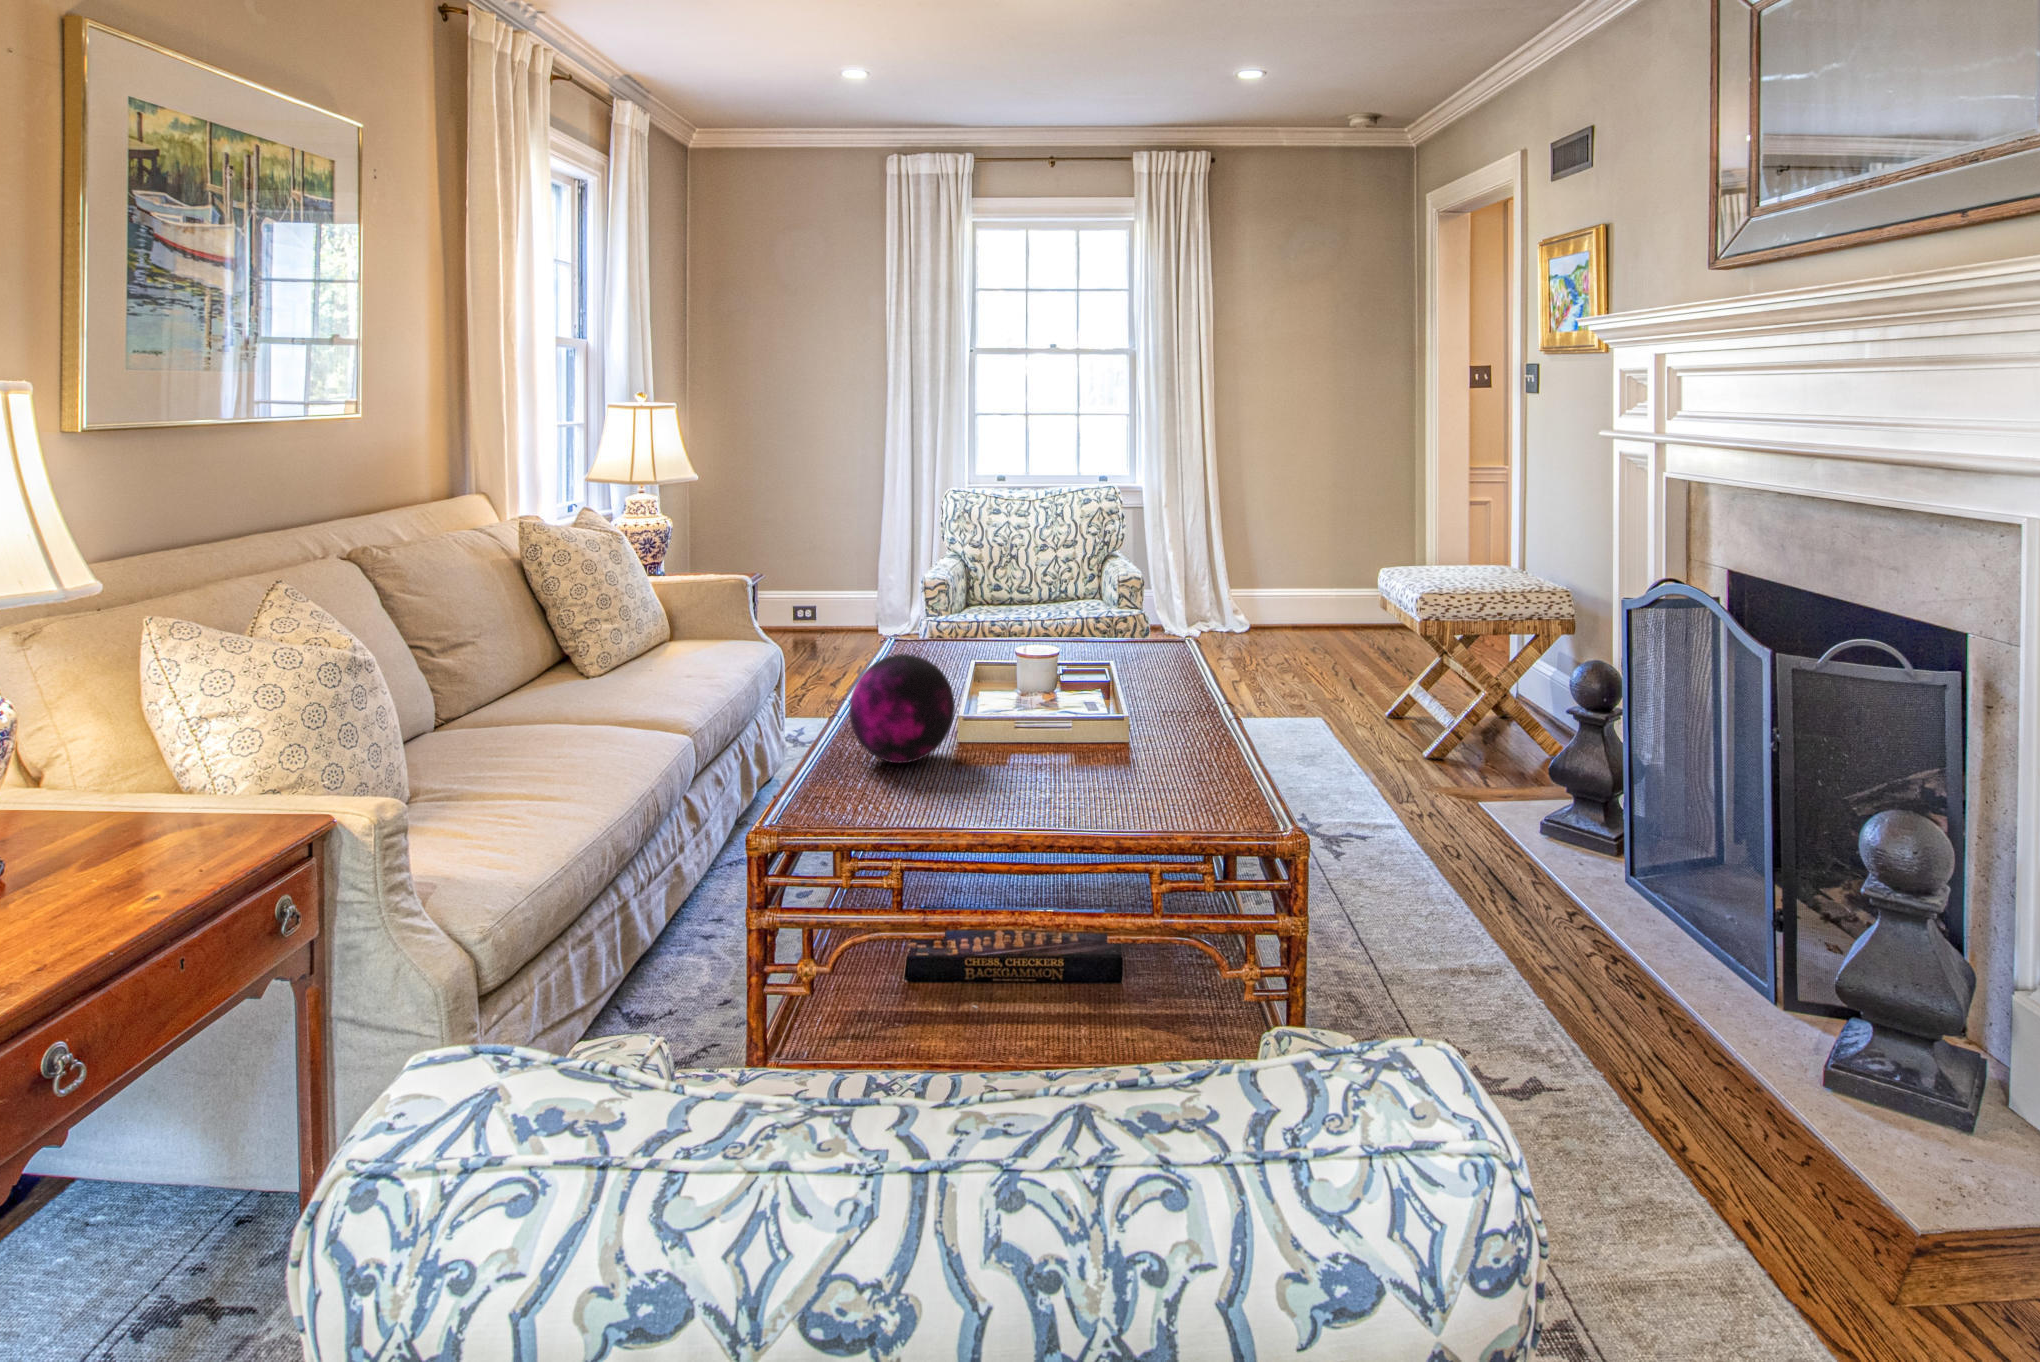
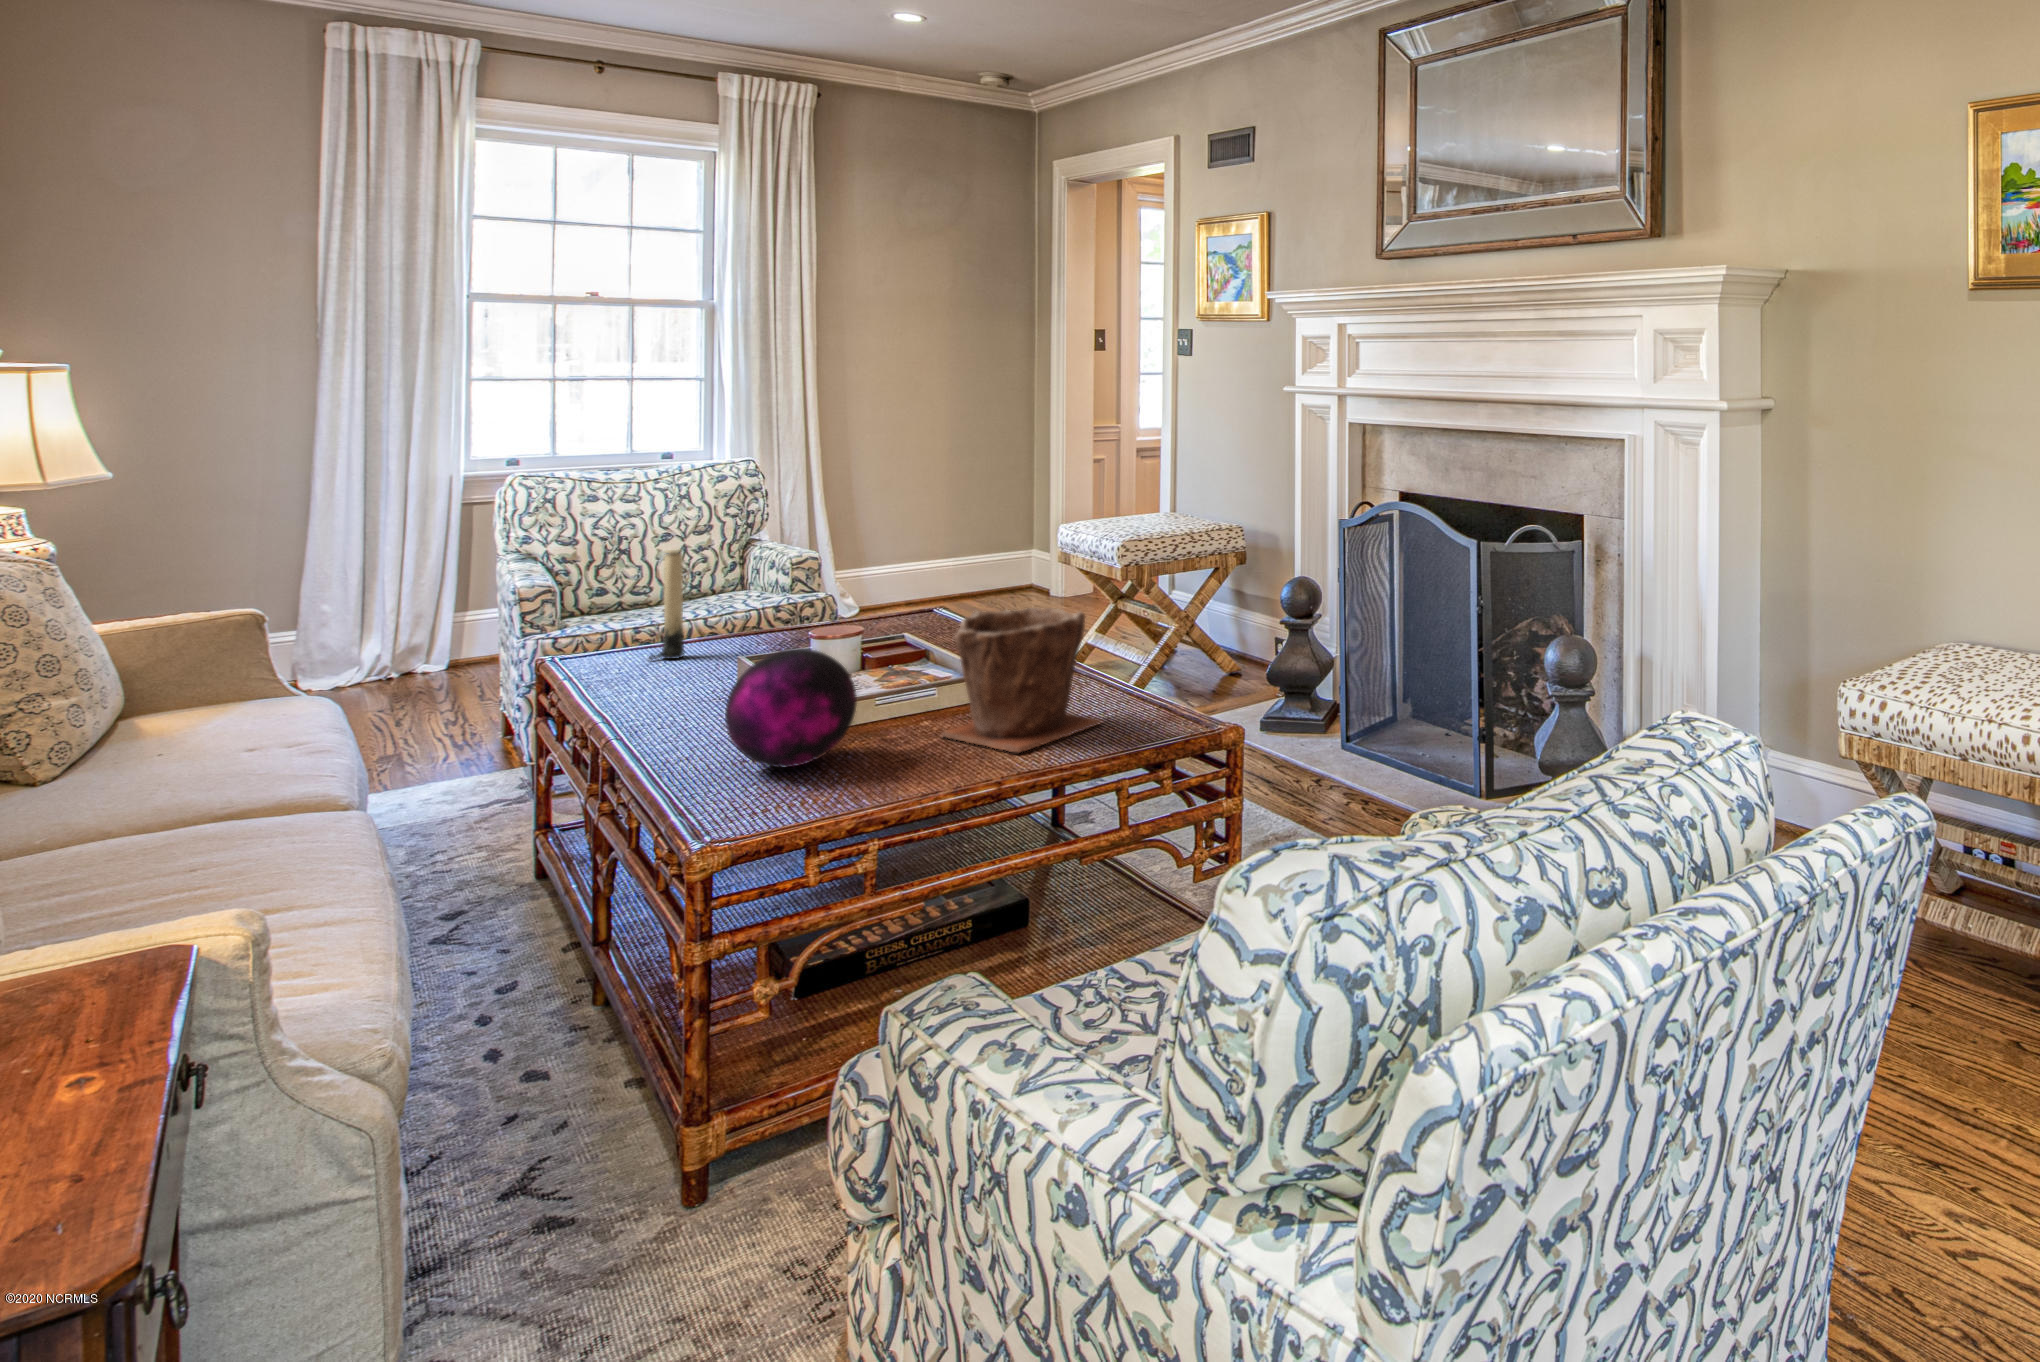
candle: none [938,556,963,648] -> present [649,550,684,660]
plant pot: none [1030,643,1176,798] -> present [941,608,1103,752]

